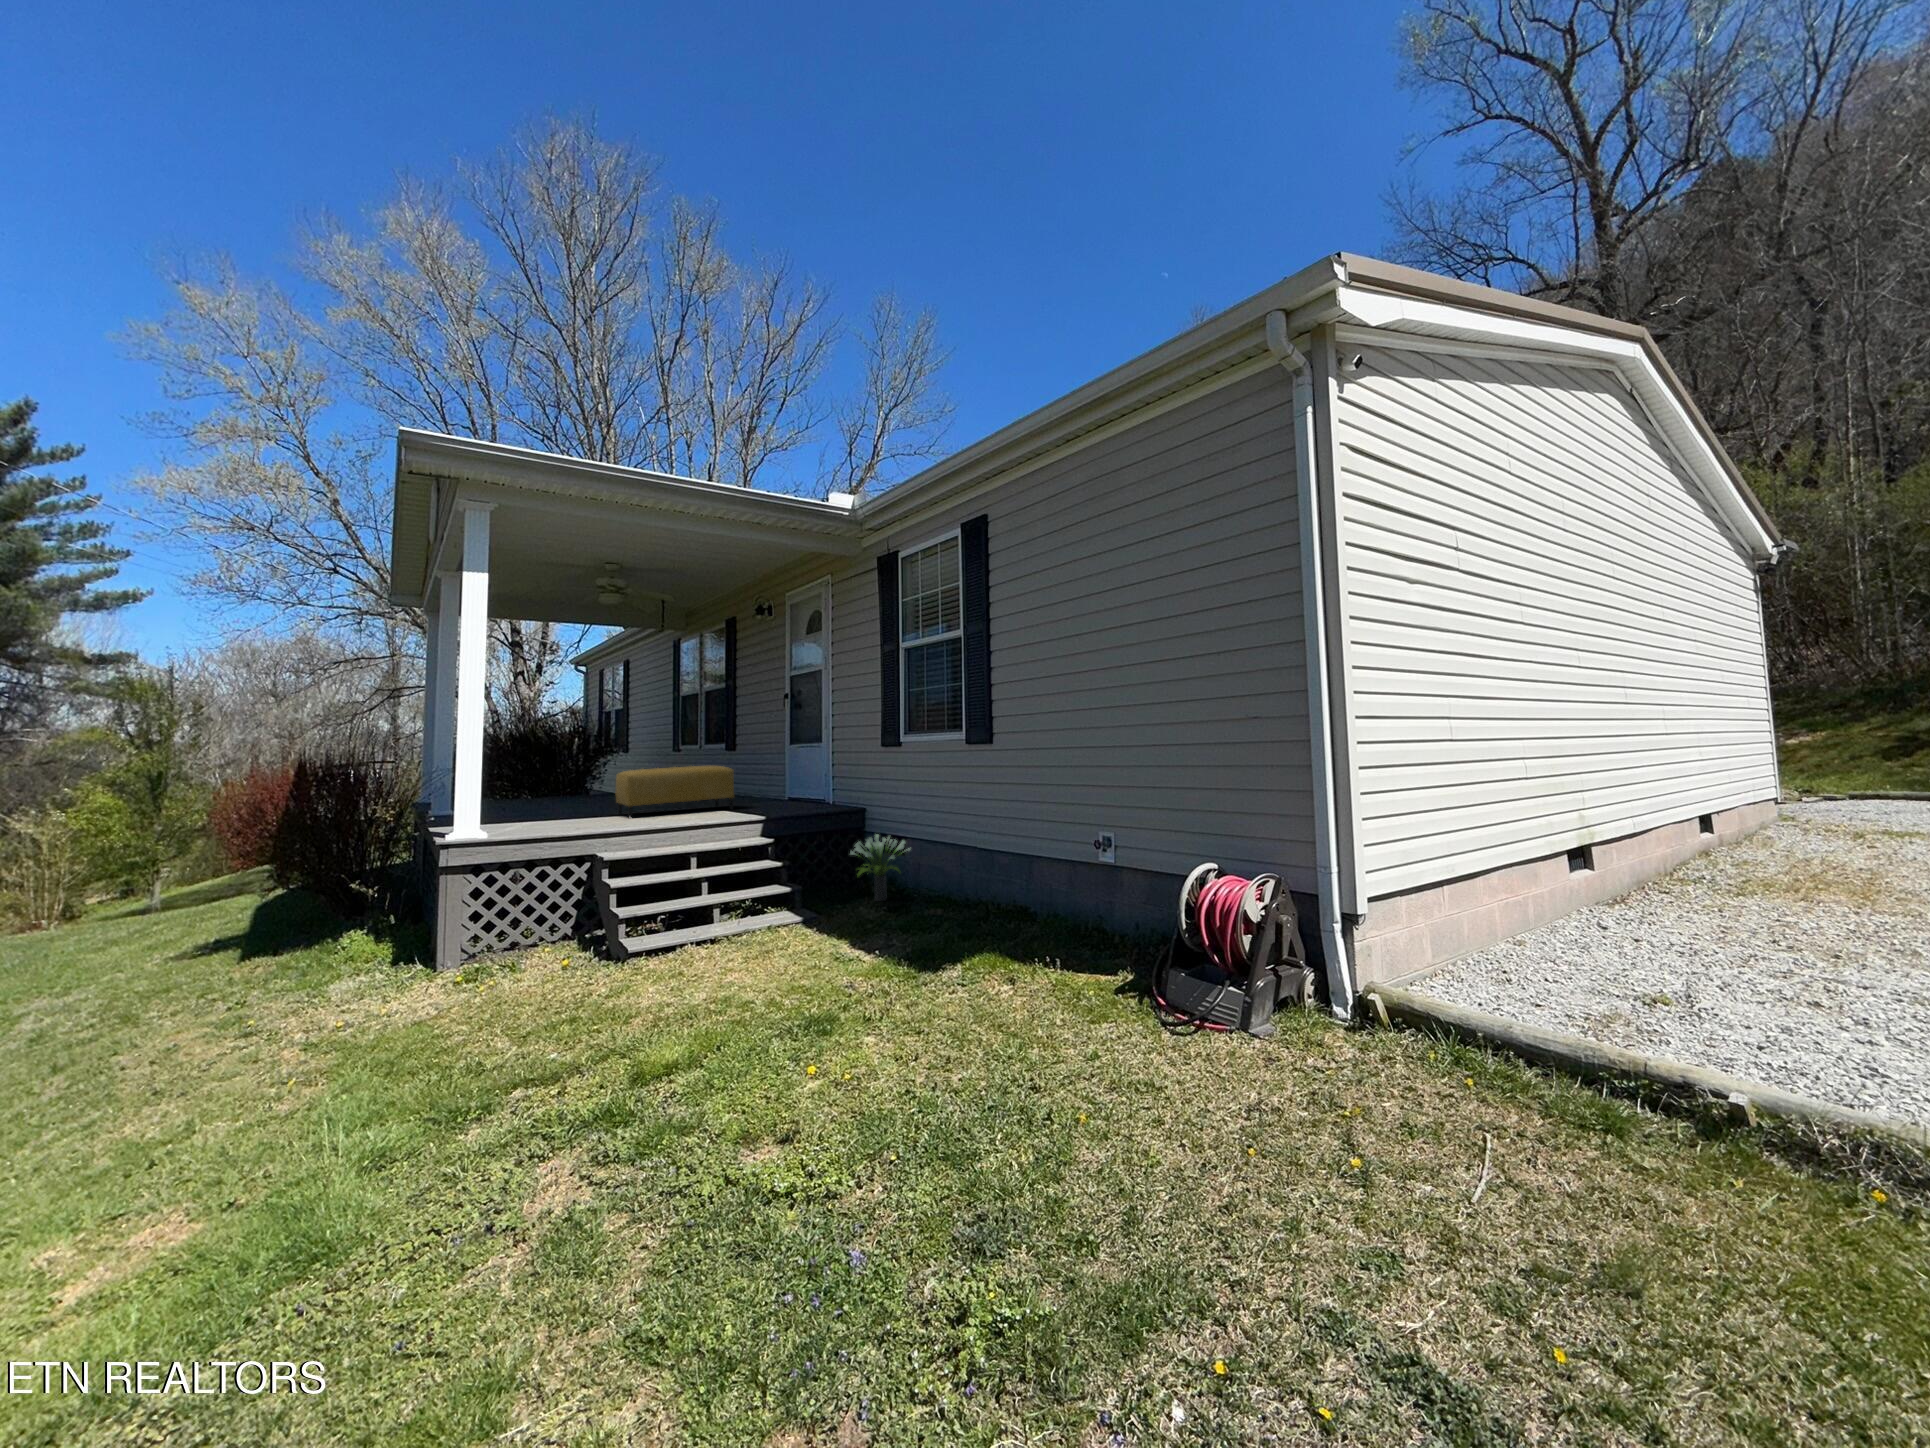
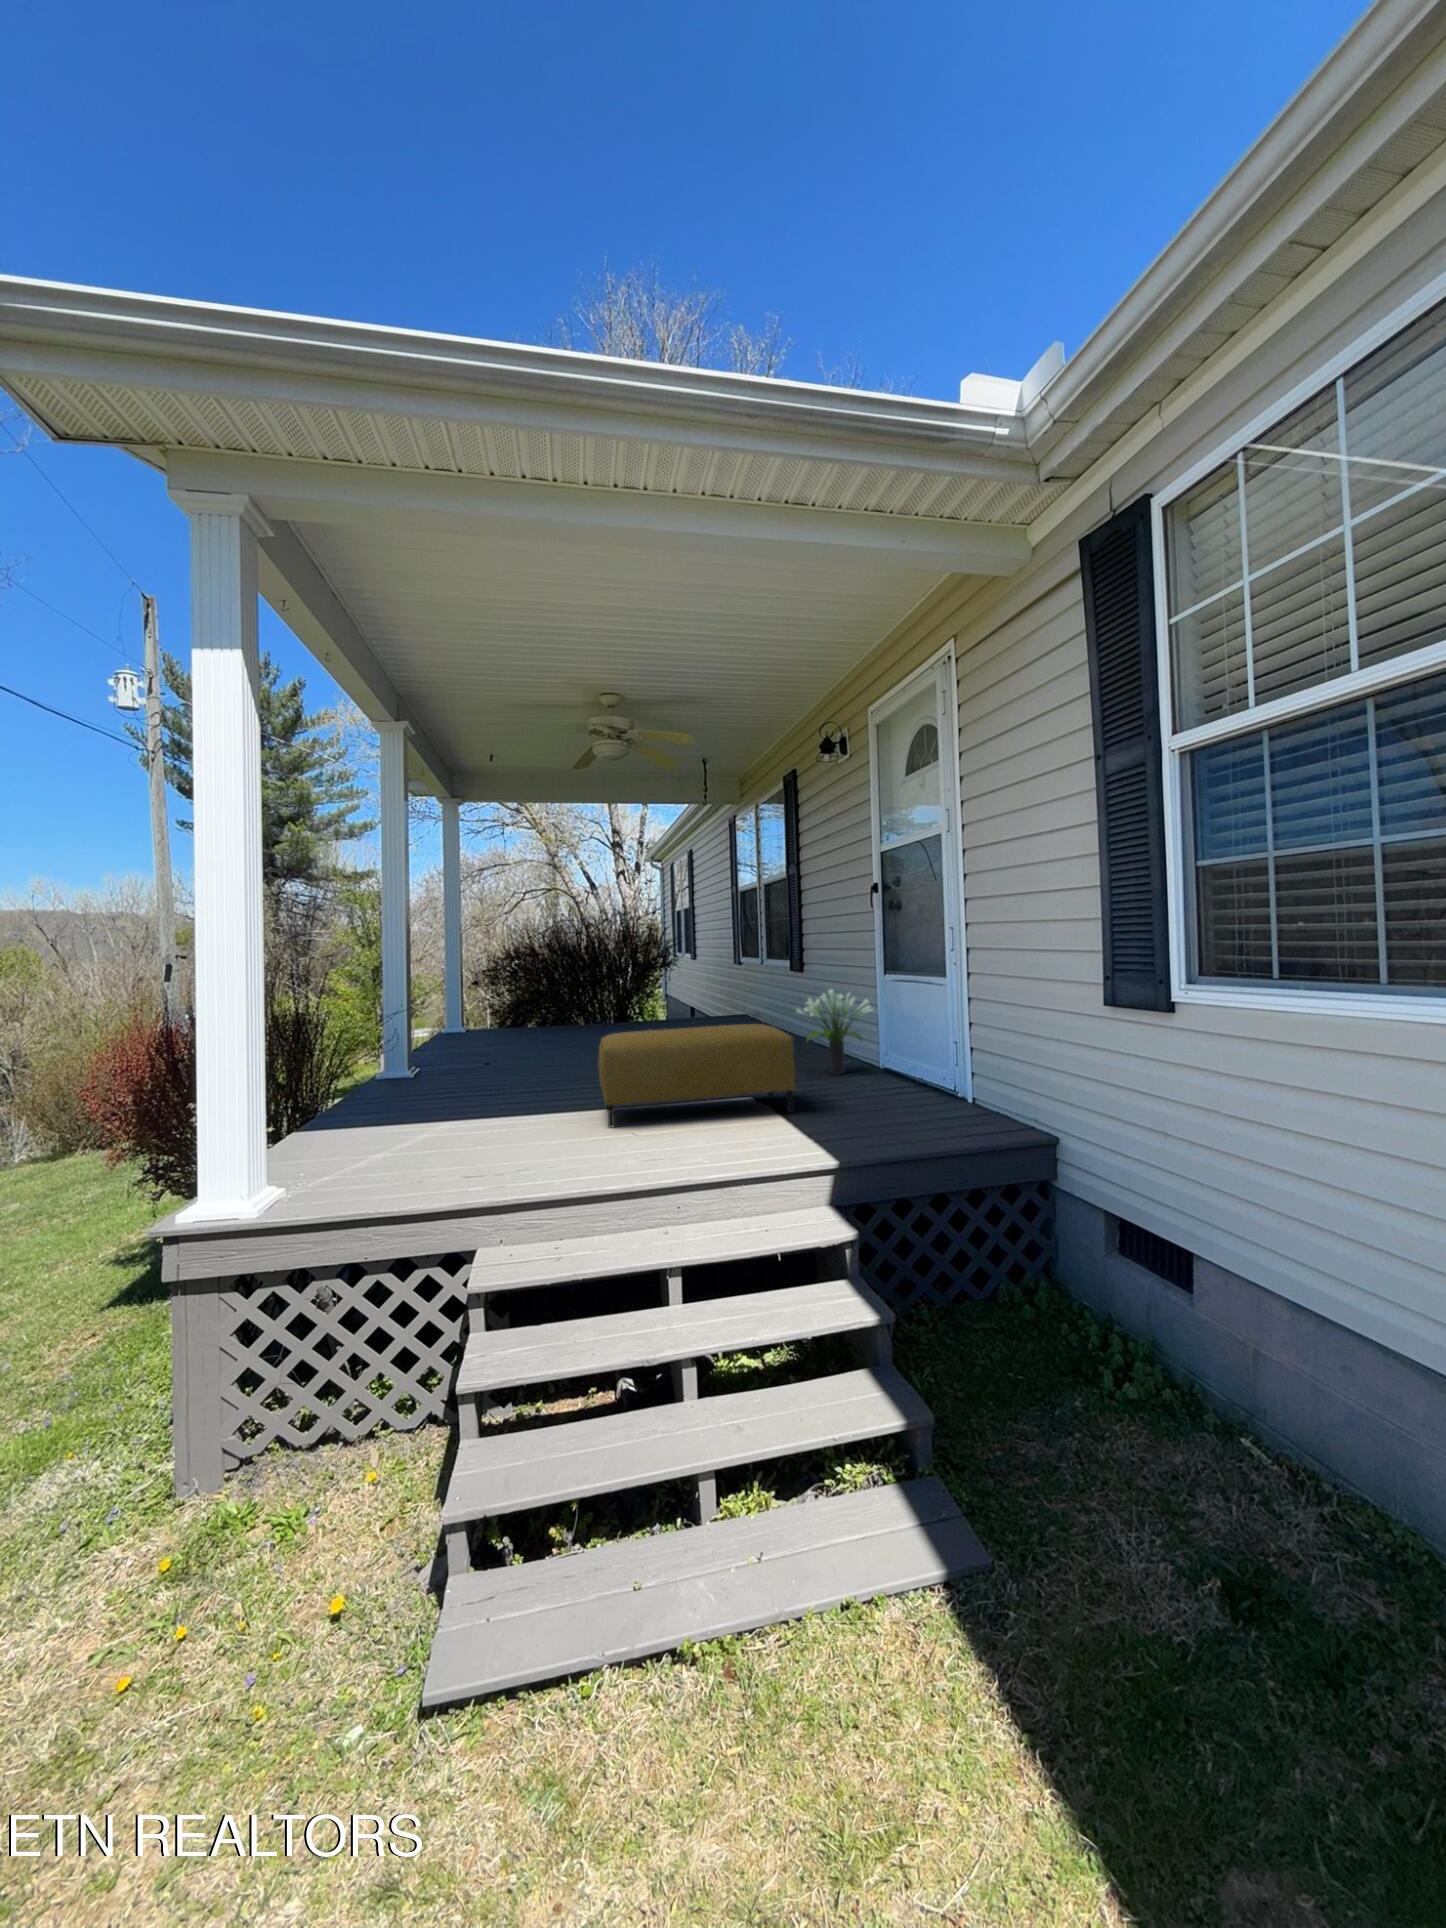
potted plant: present [850,834,910,901] -> present [796,990,873,1075]

